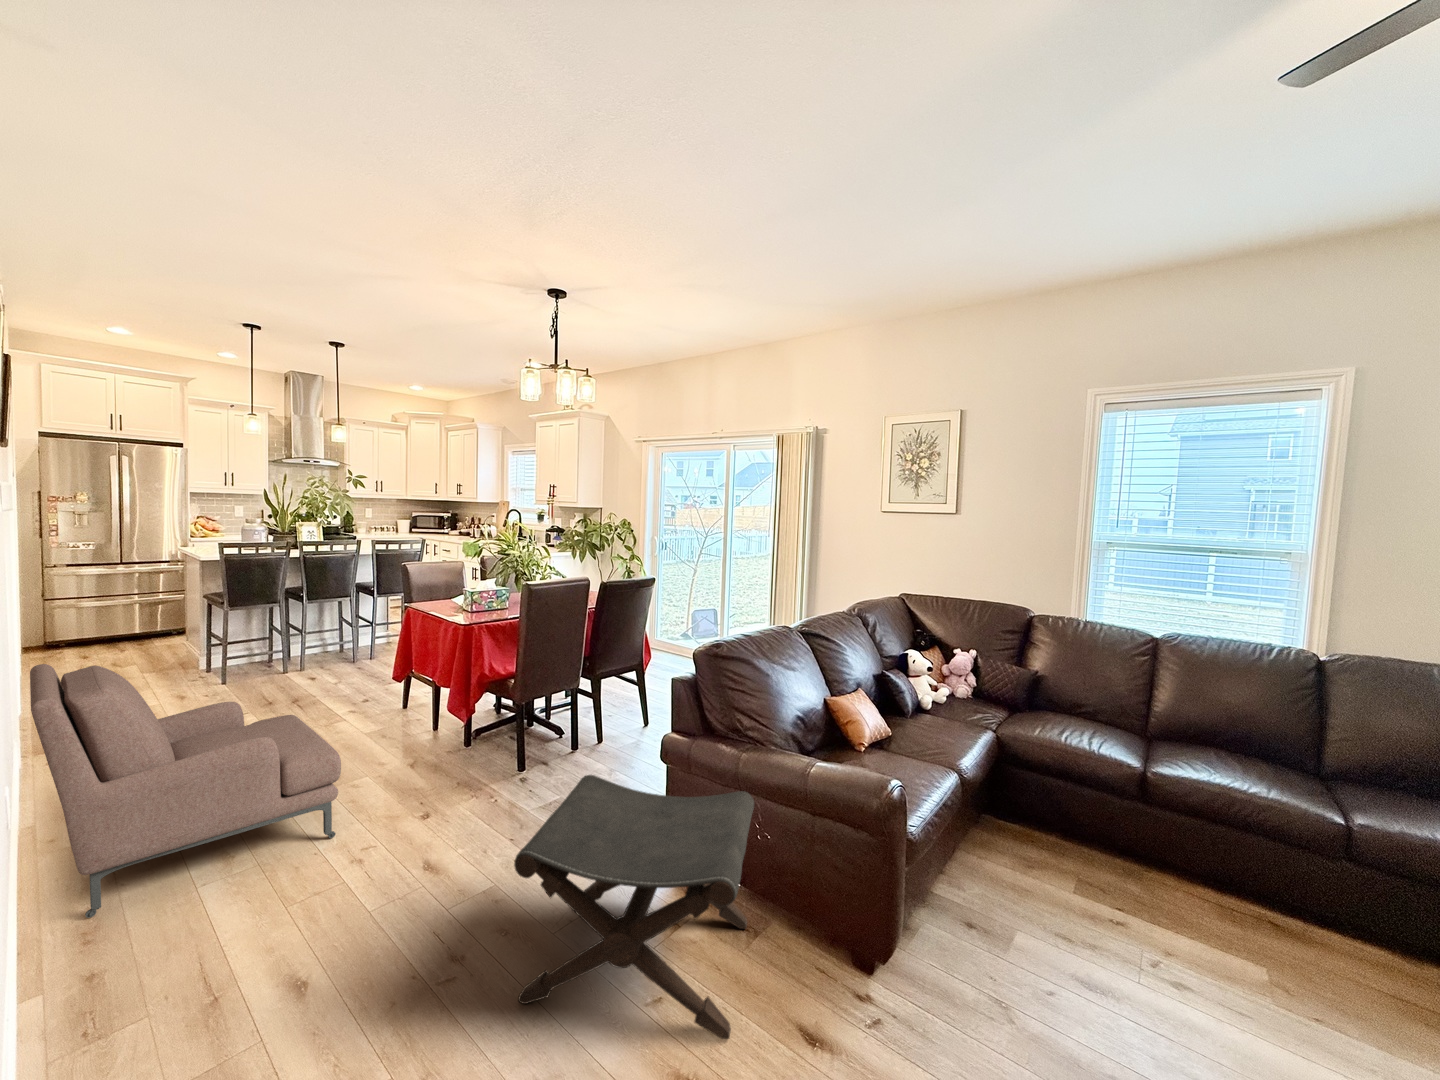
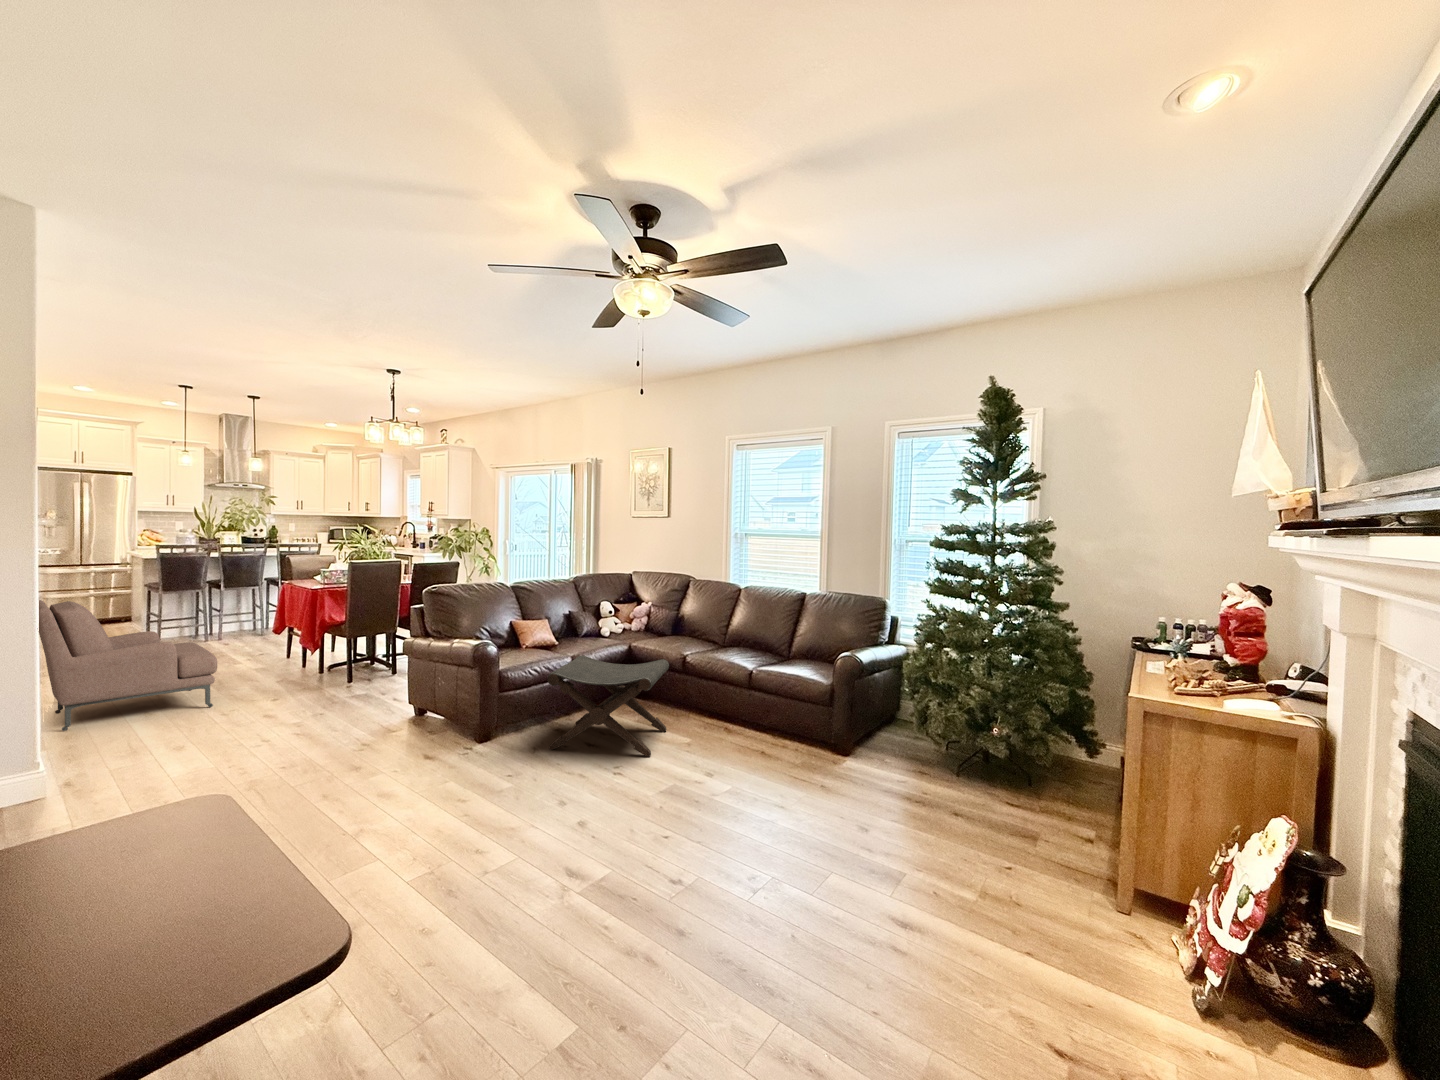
footstool: present [514,775,754,1039] -> present [548,656,669,756]

